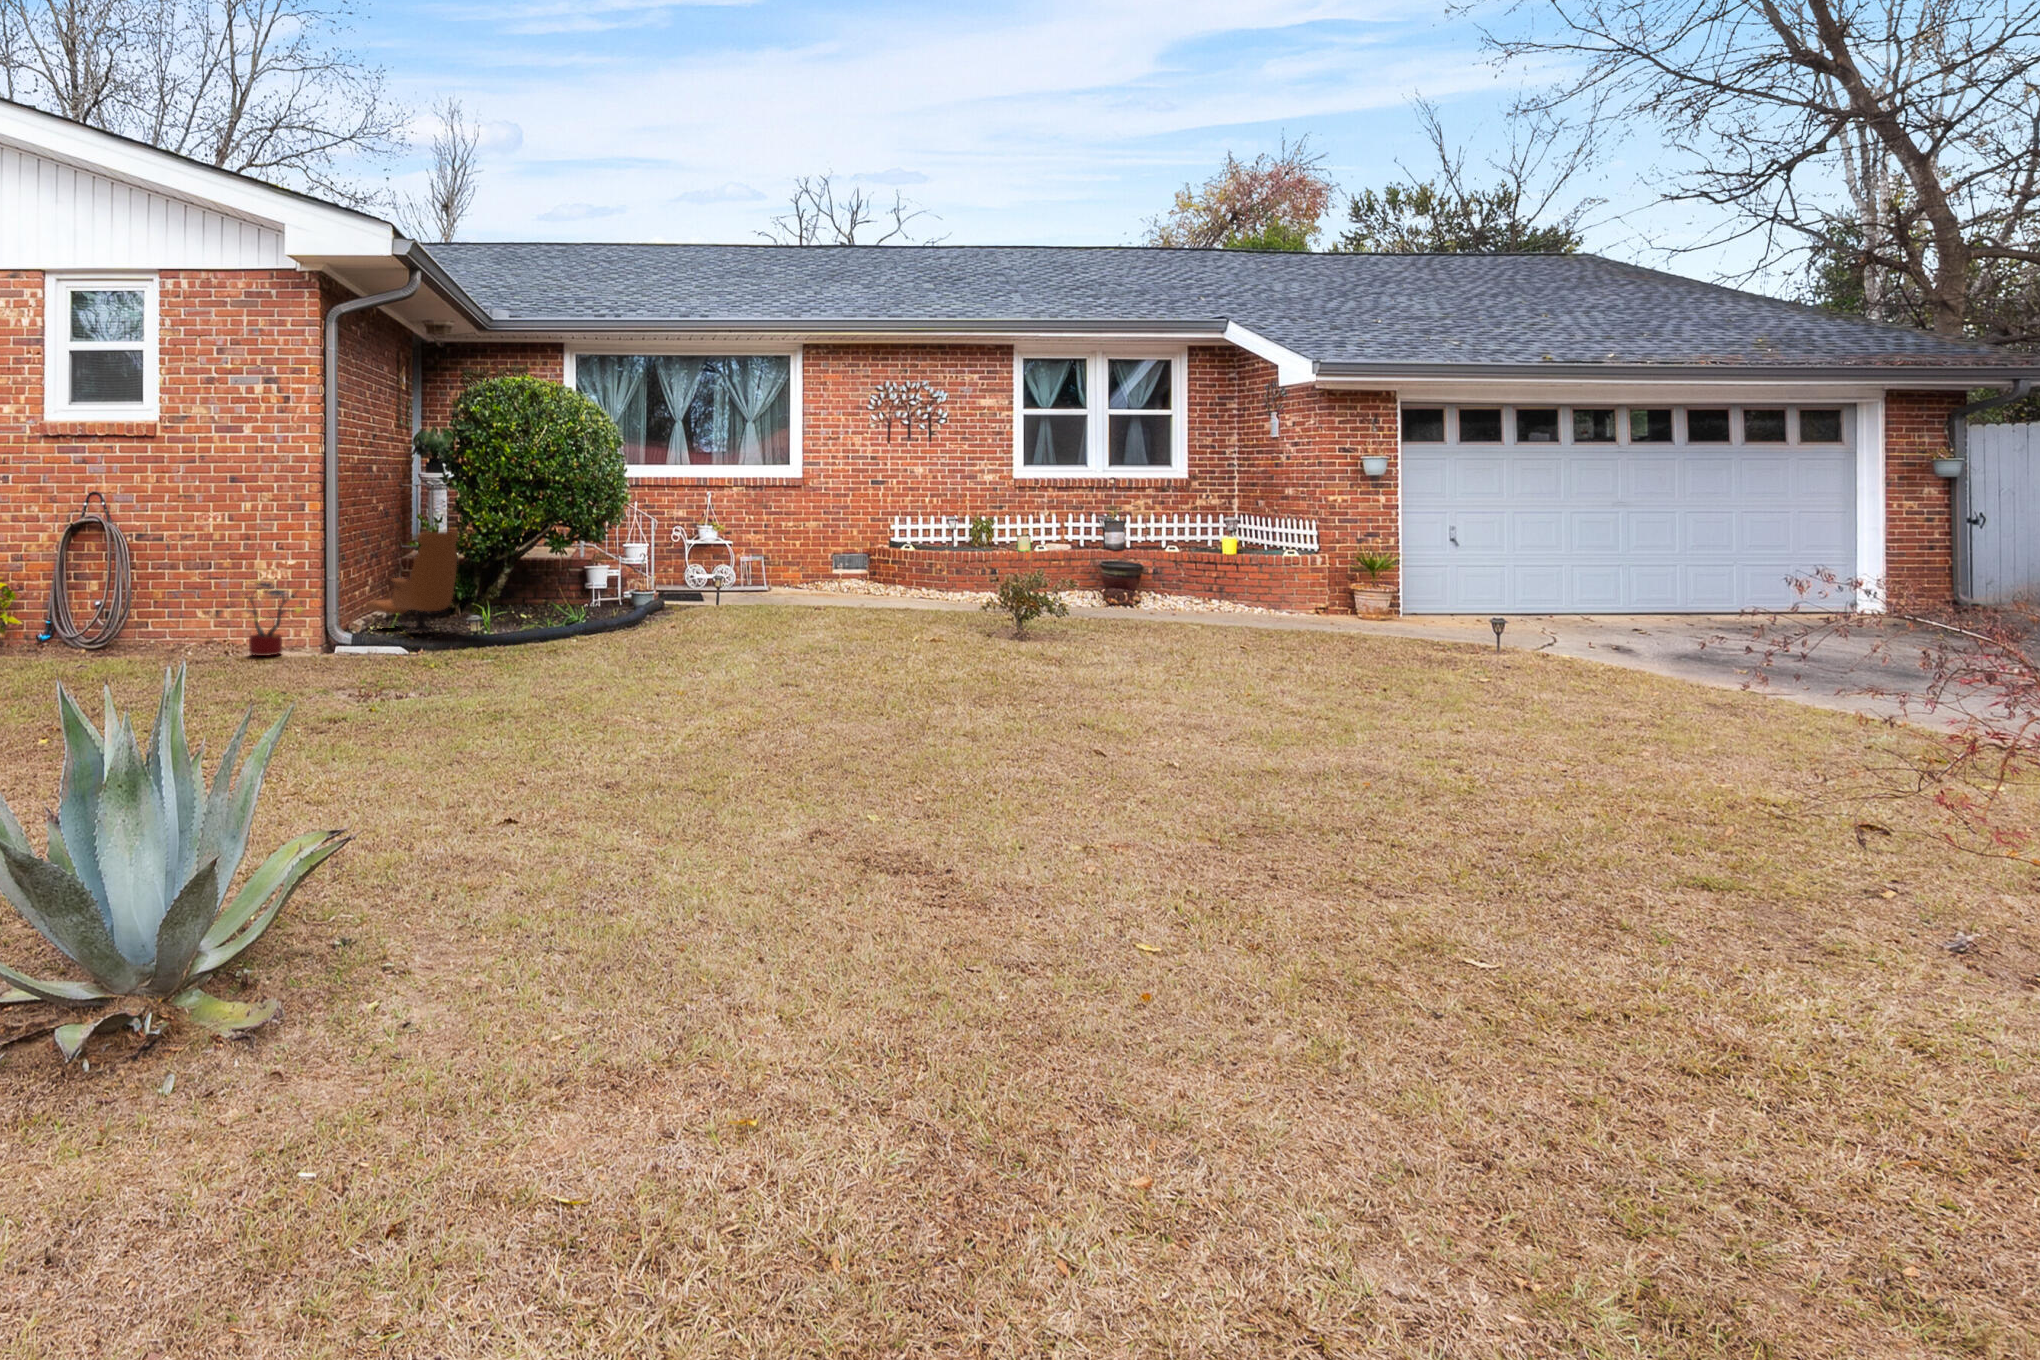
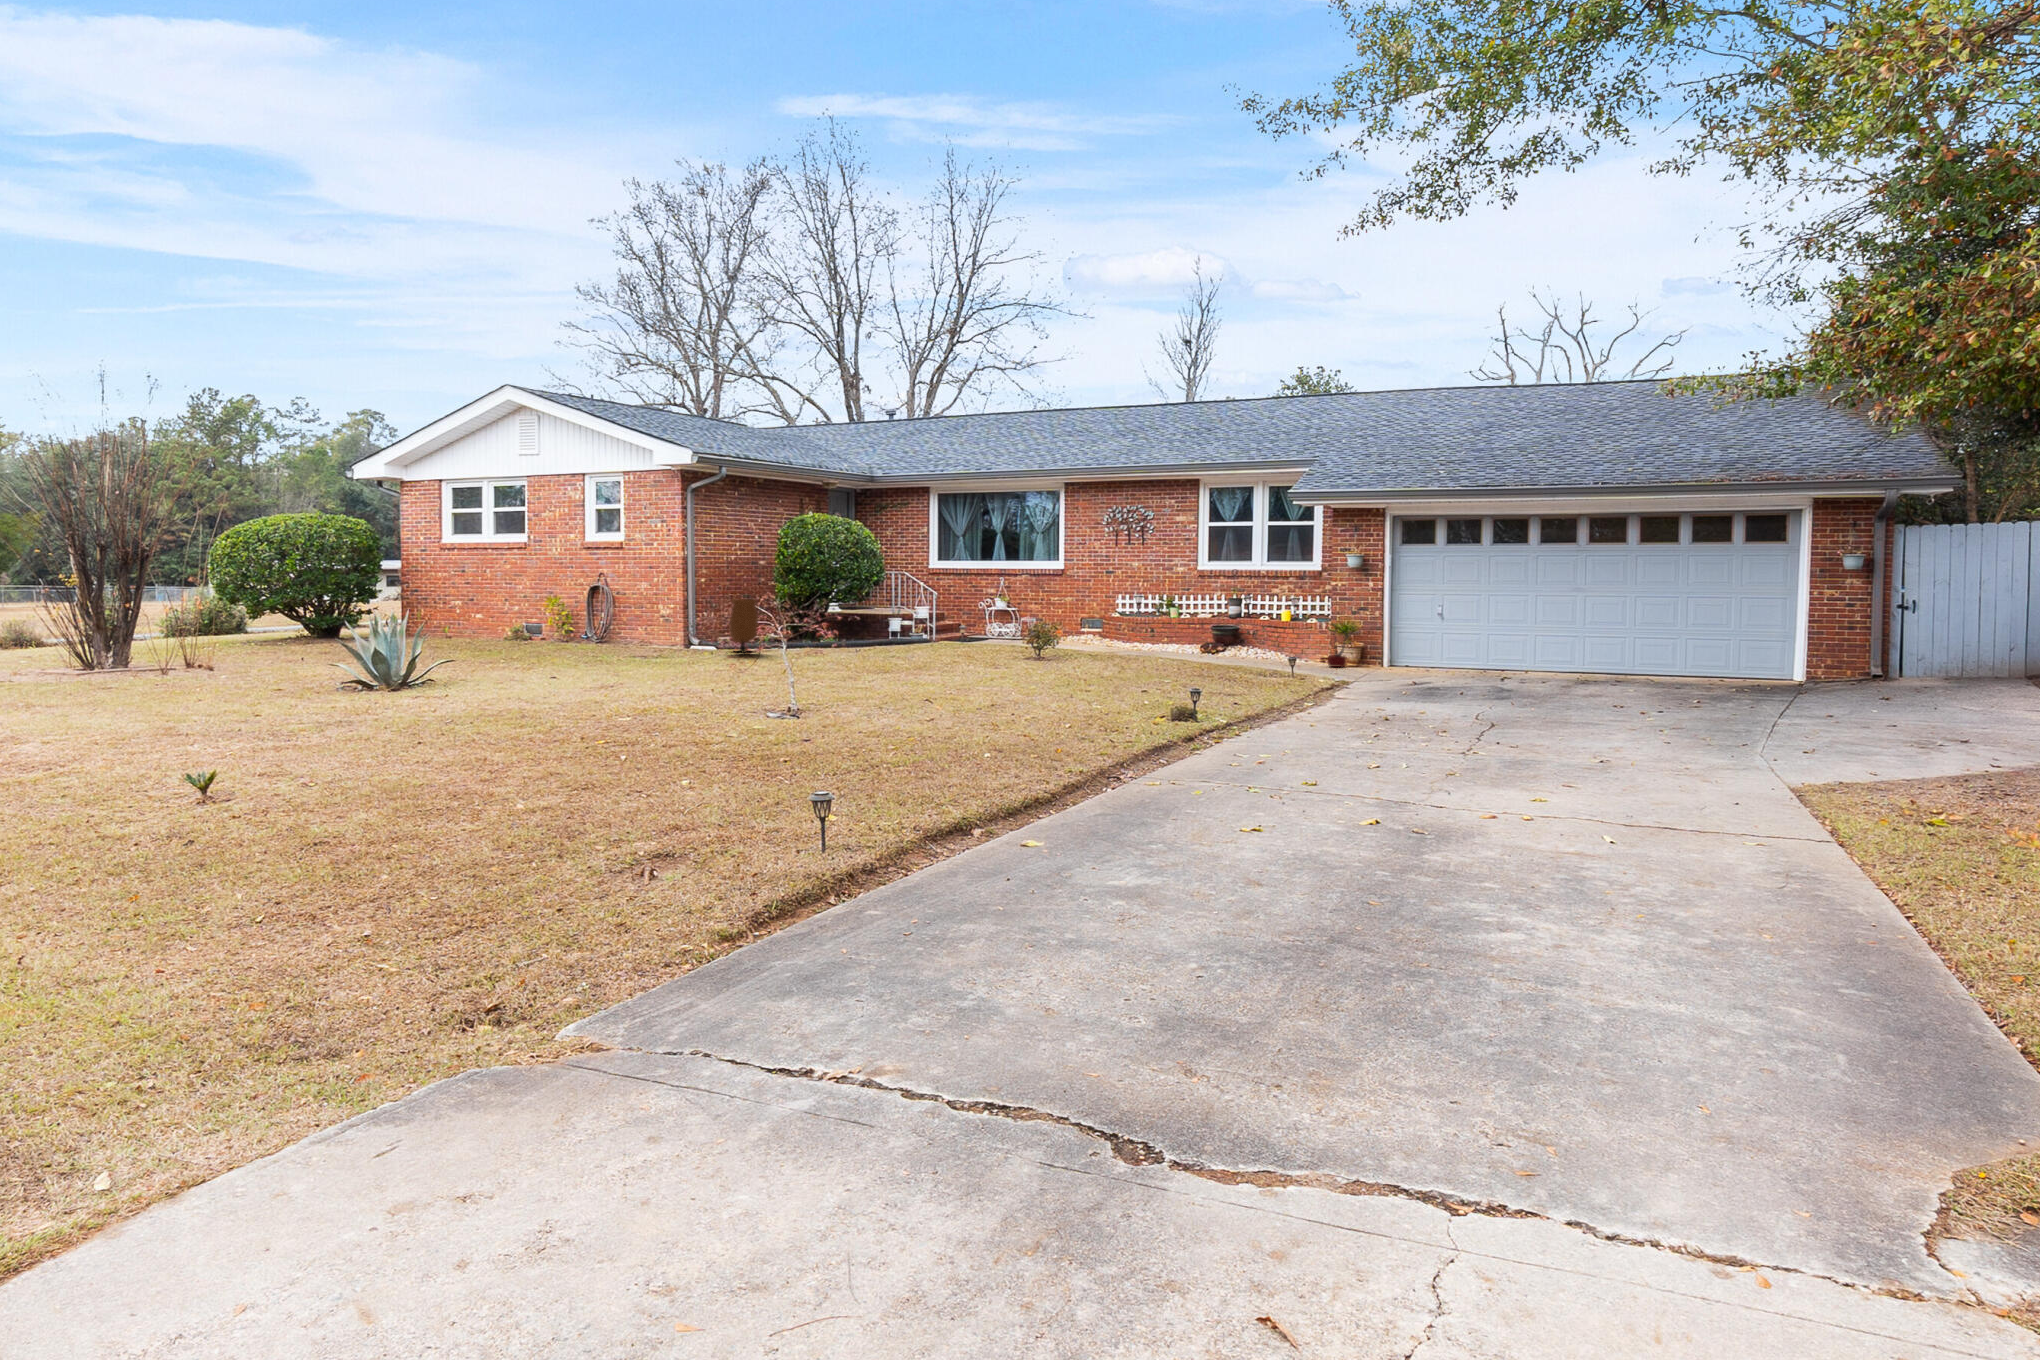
decorative plant: present [241,585,303,656] -> present [1328,630,1351,667]

